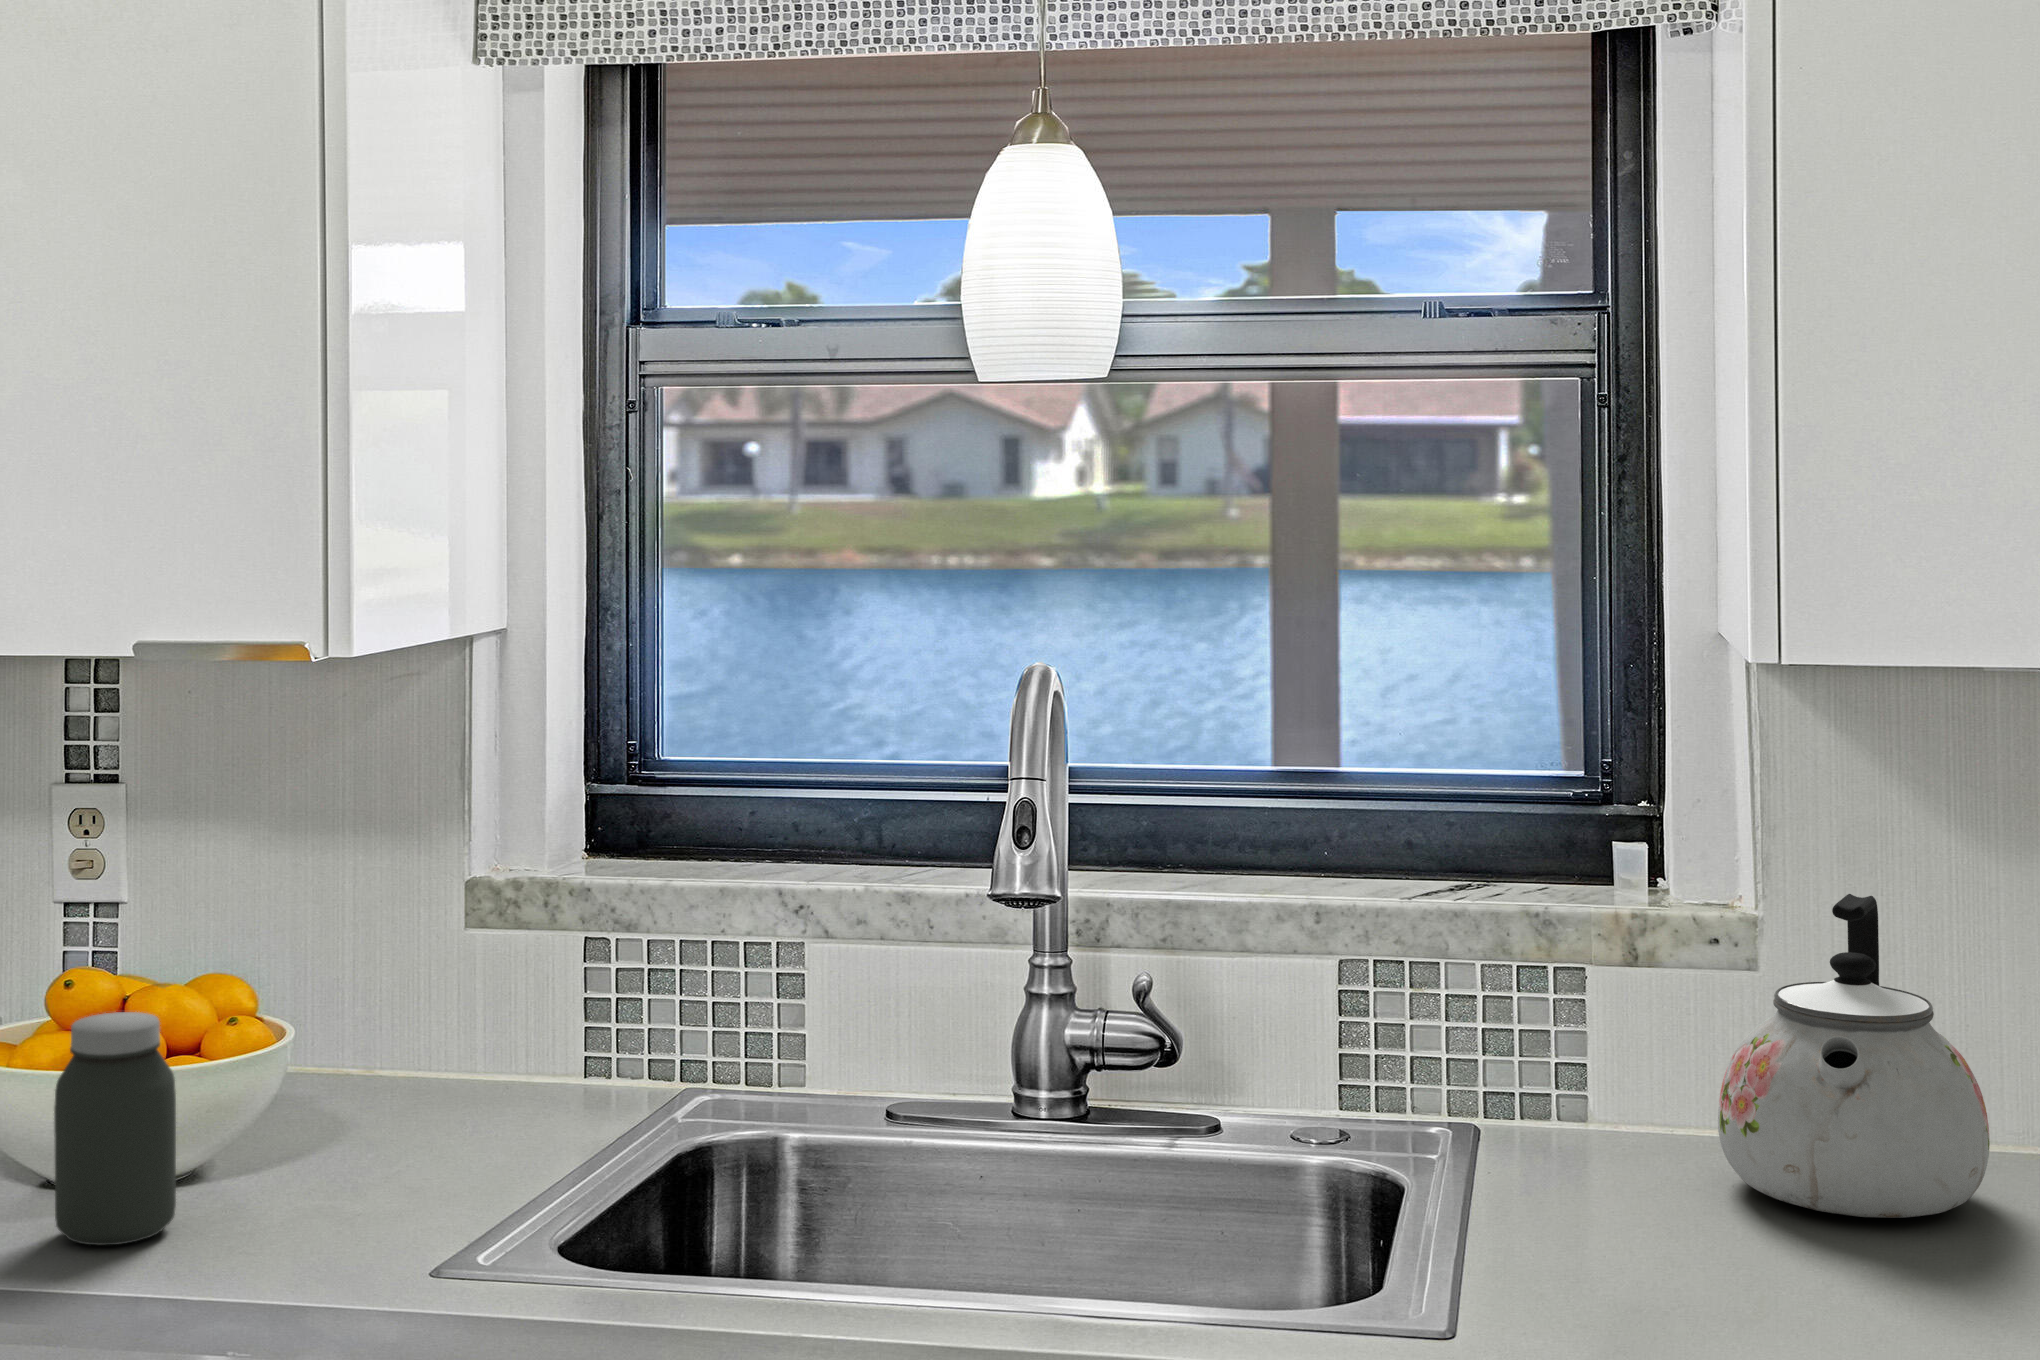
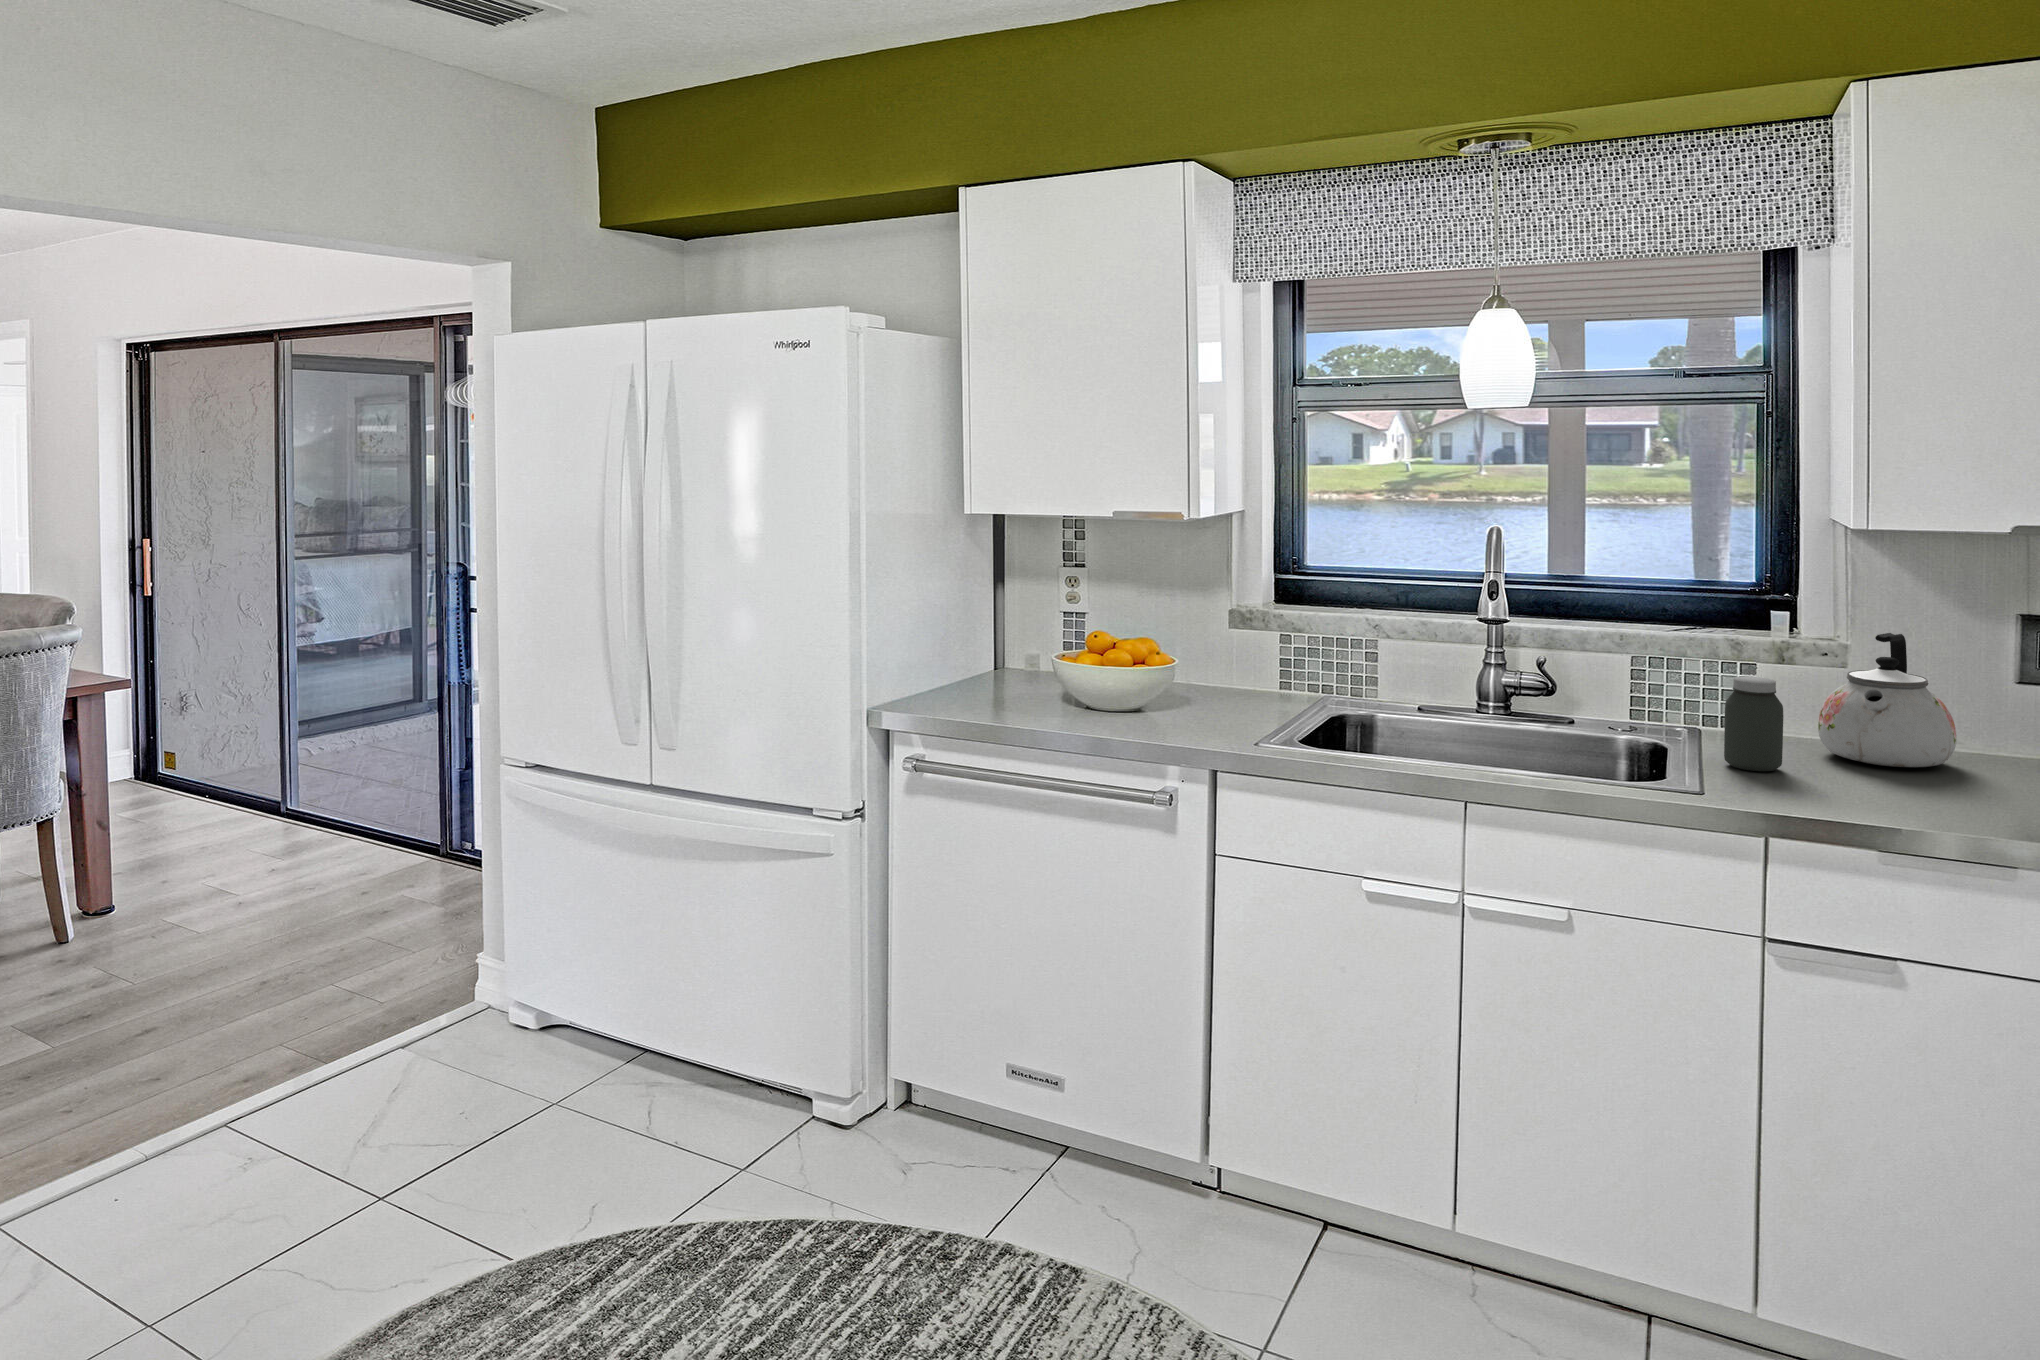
jar: present [54,1012,176,1245] -> present [1724,676,1783,771]

